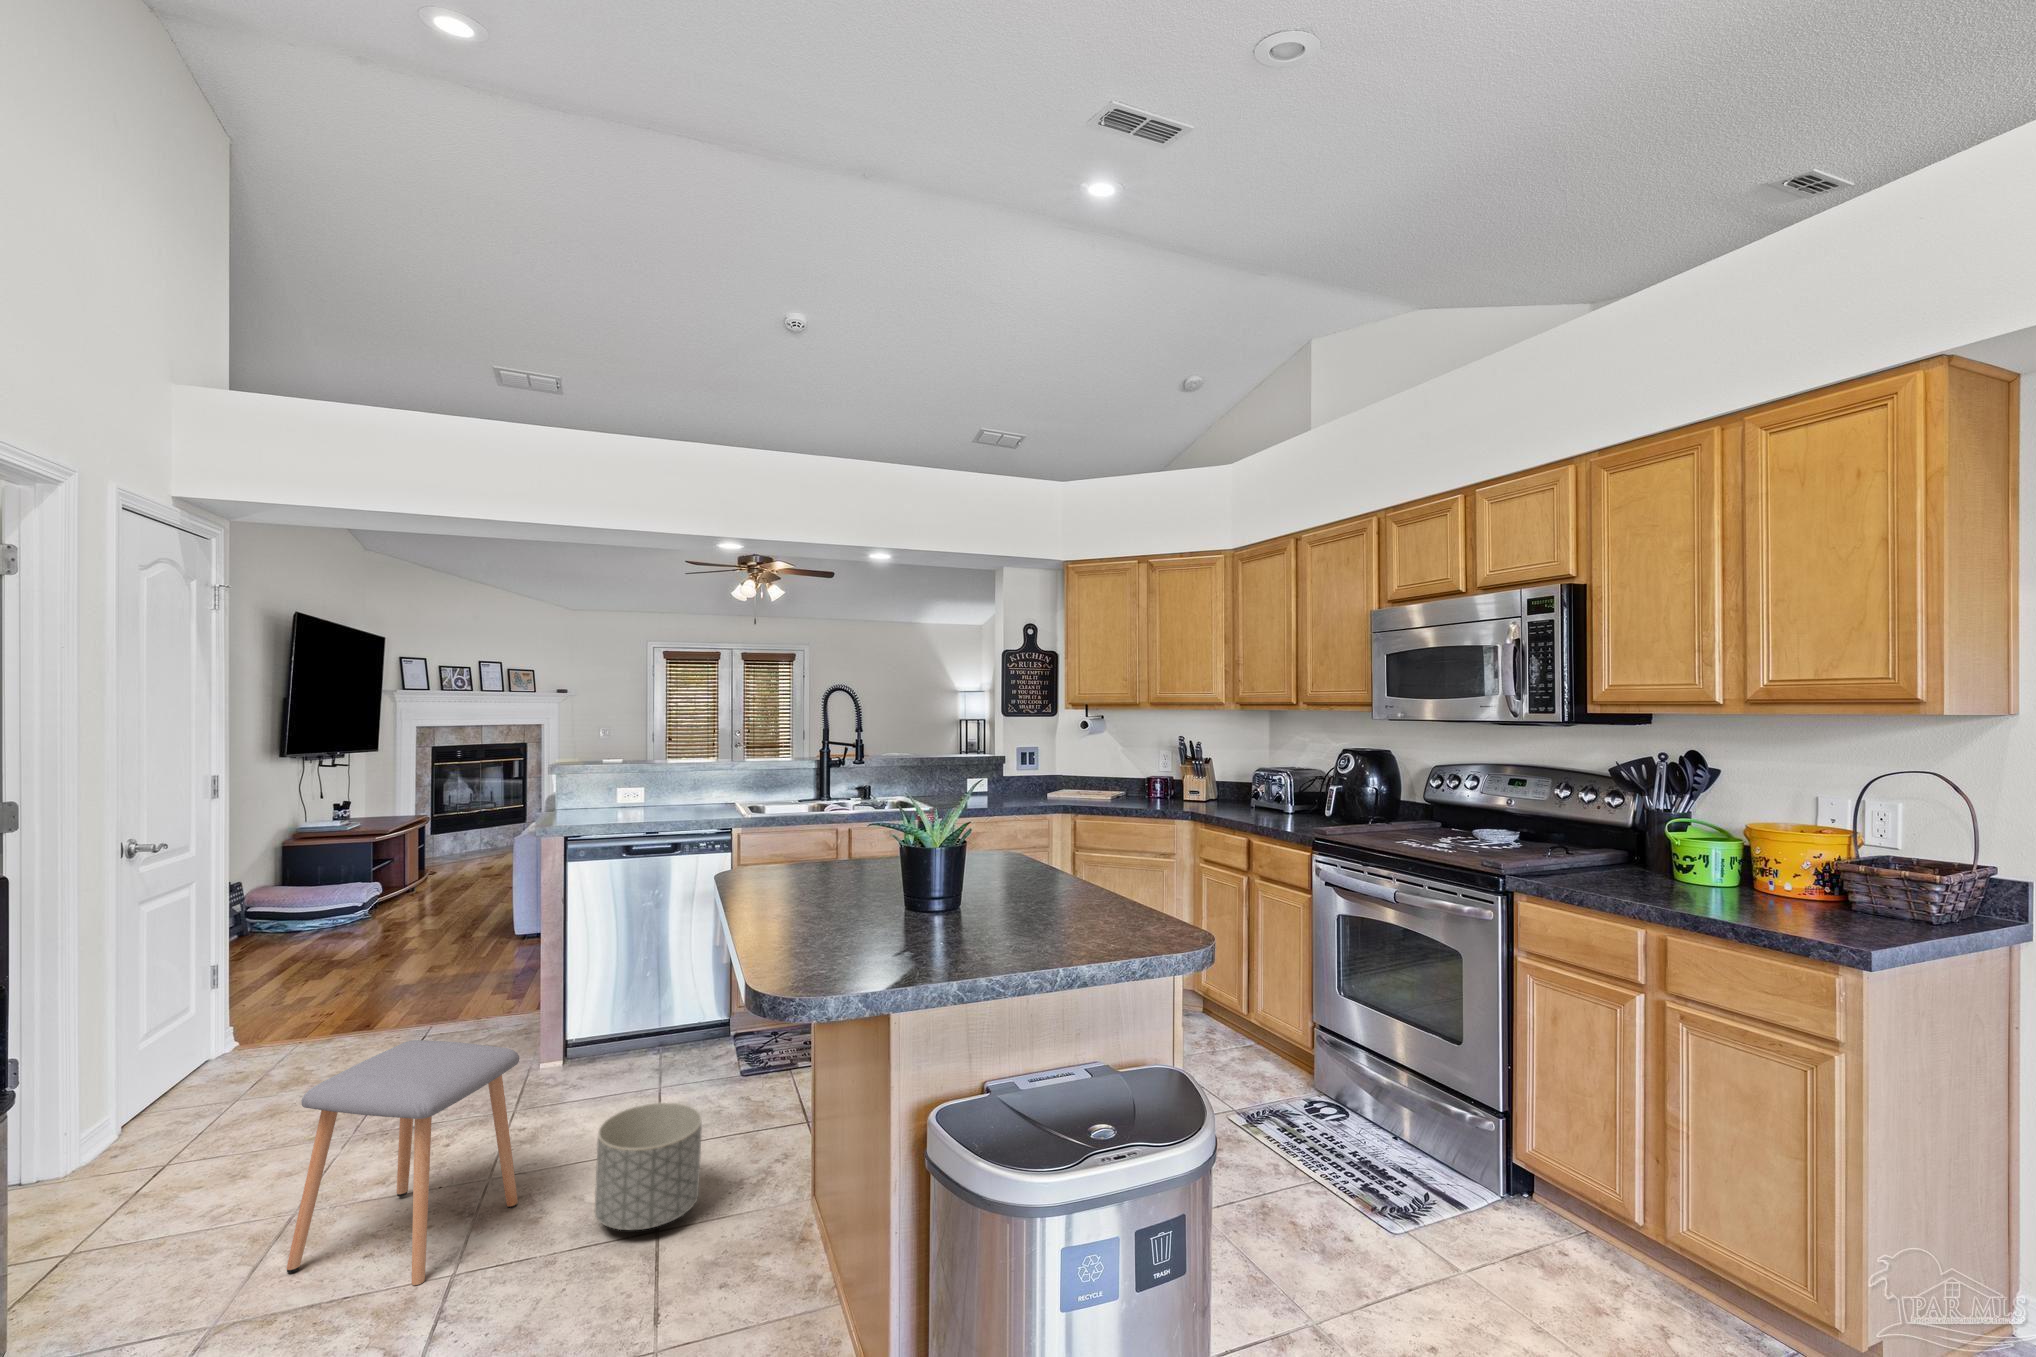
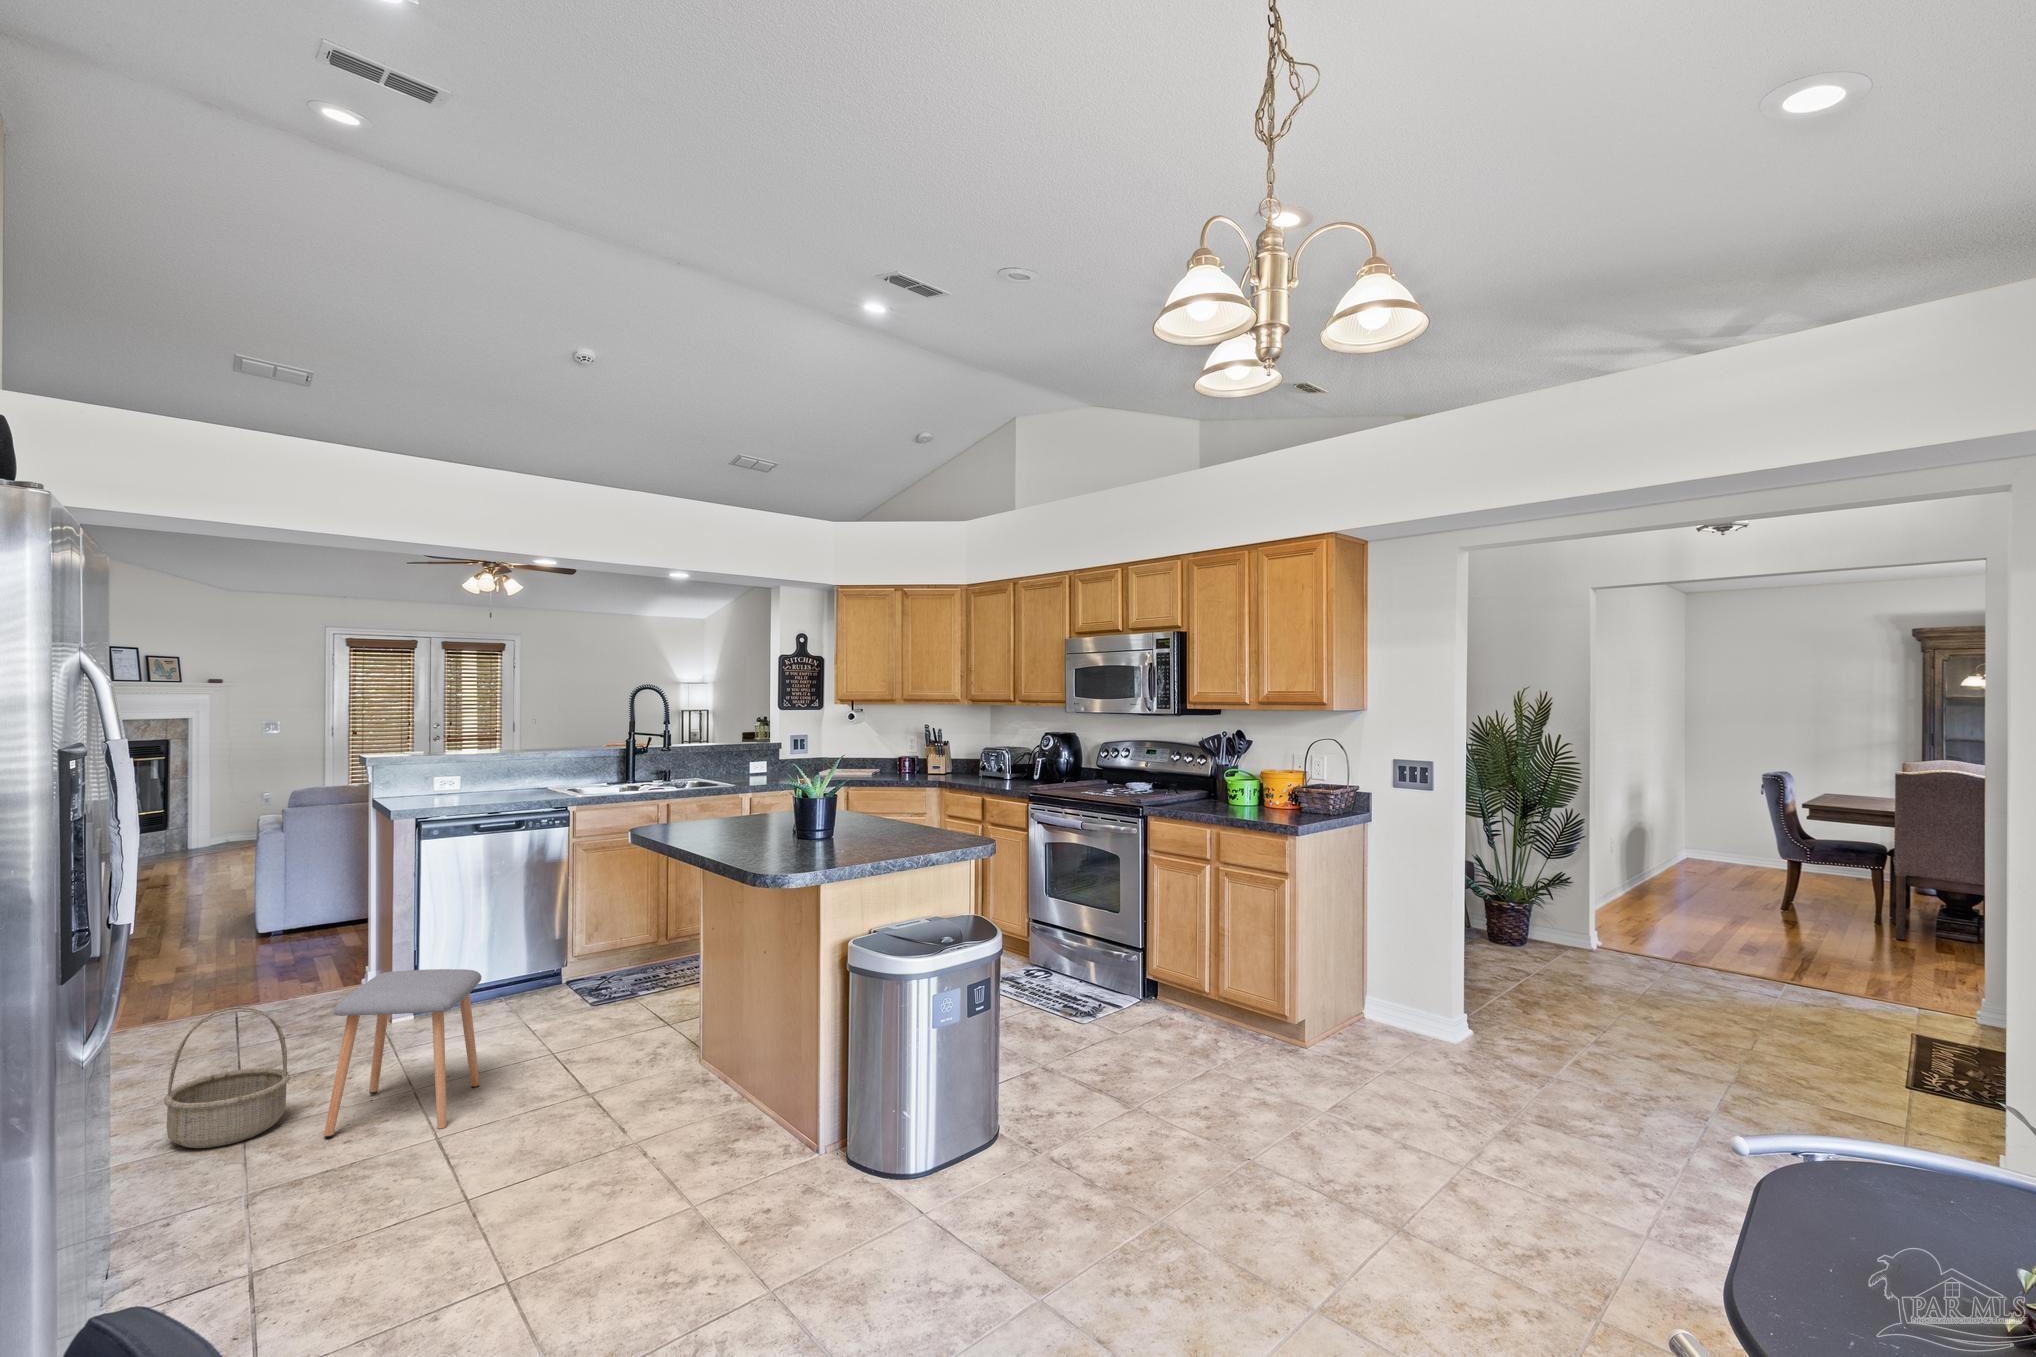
basket: none [132,1074,294,1258] -> present [164,1007,291,1148]
planter: present [595,1102,702,1230] -> none [553,1000,631,1083]

